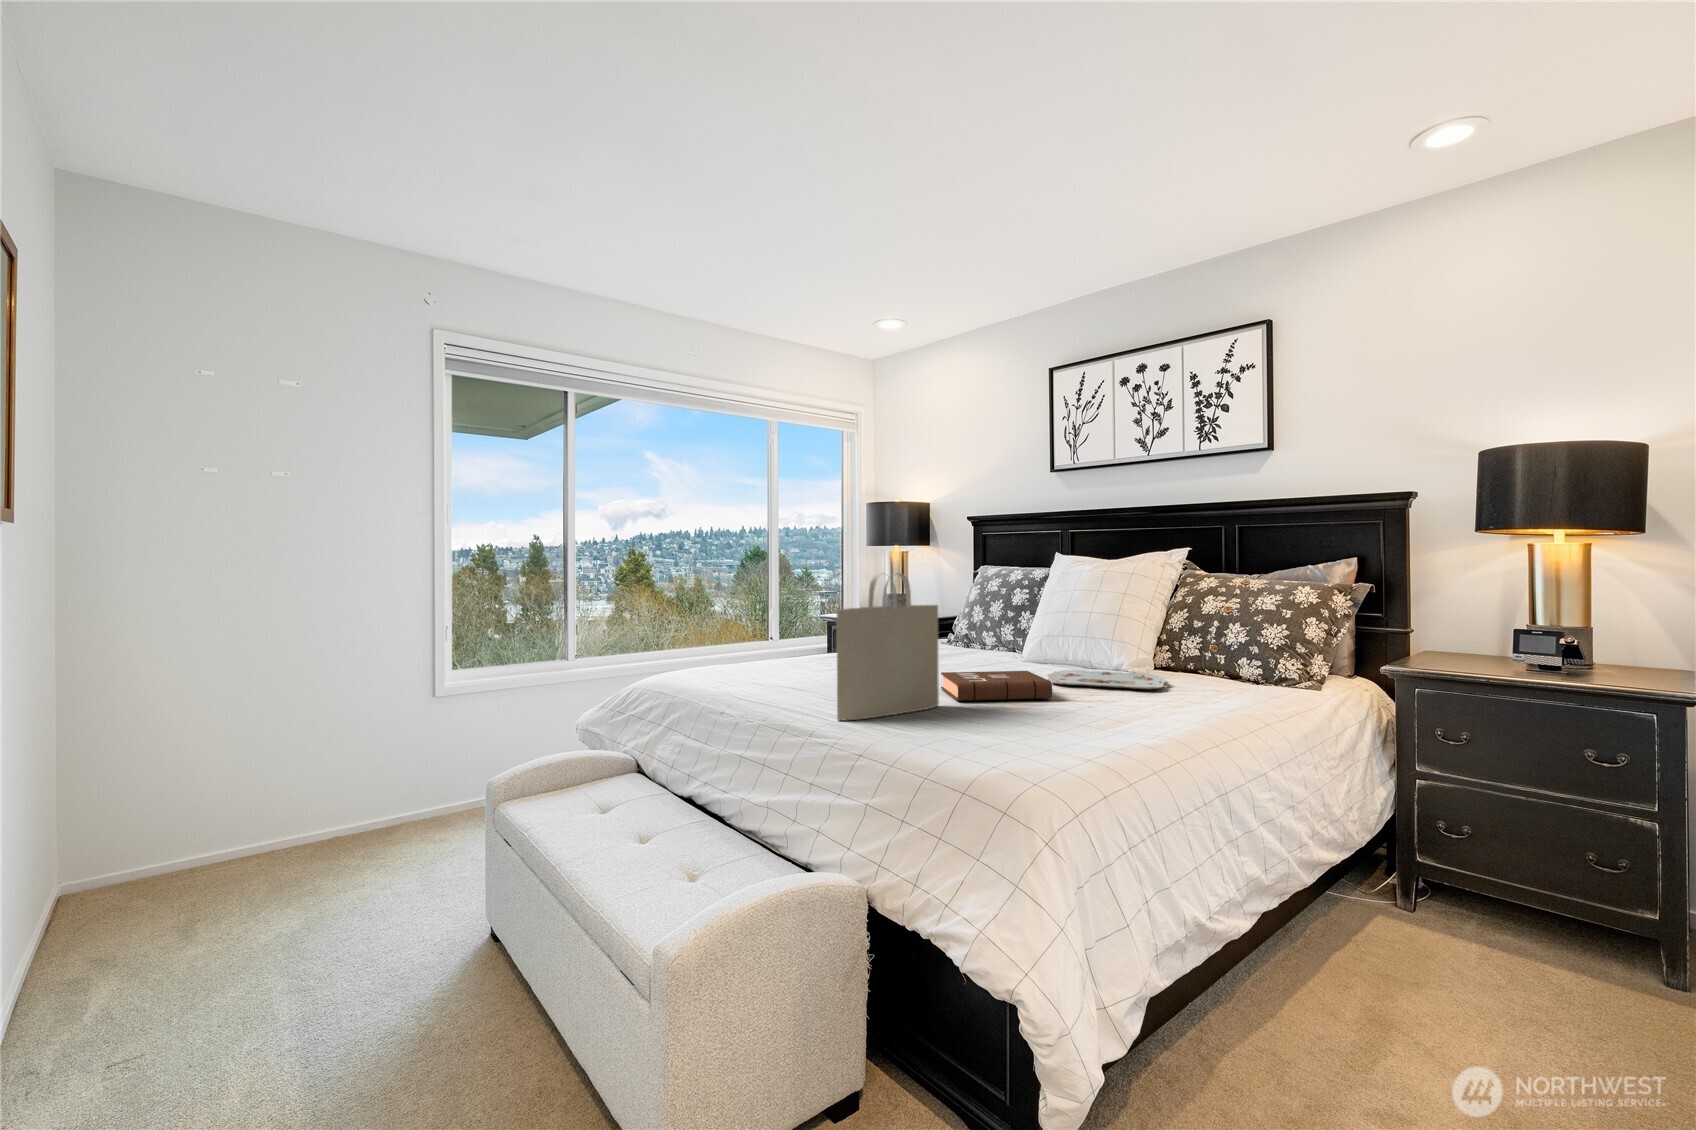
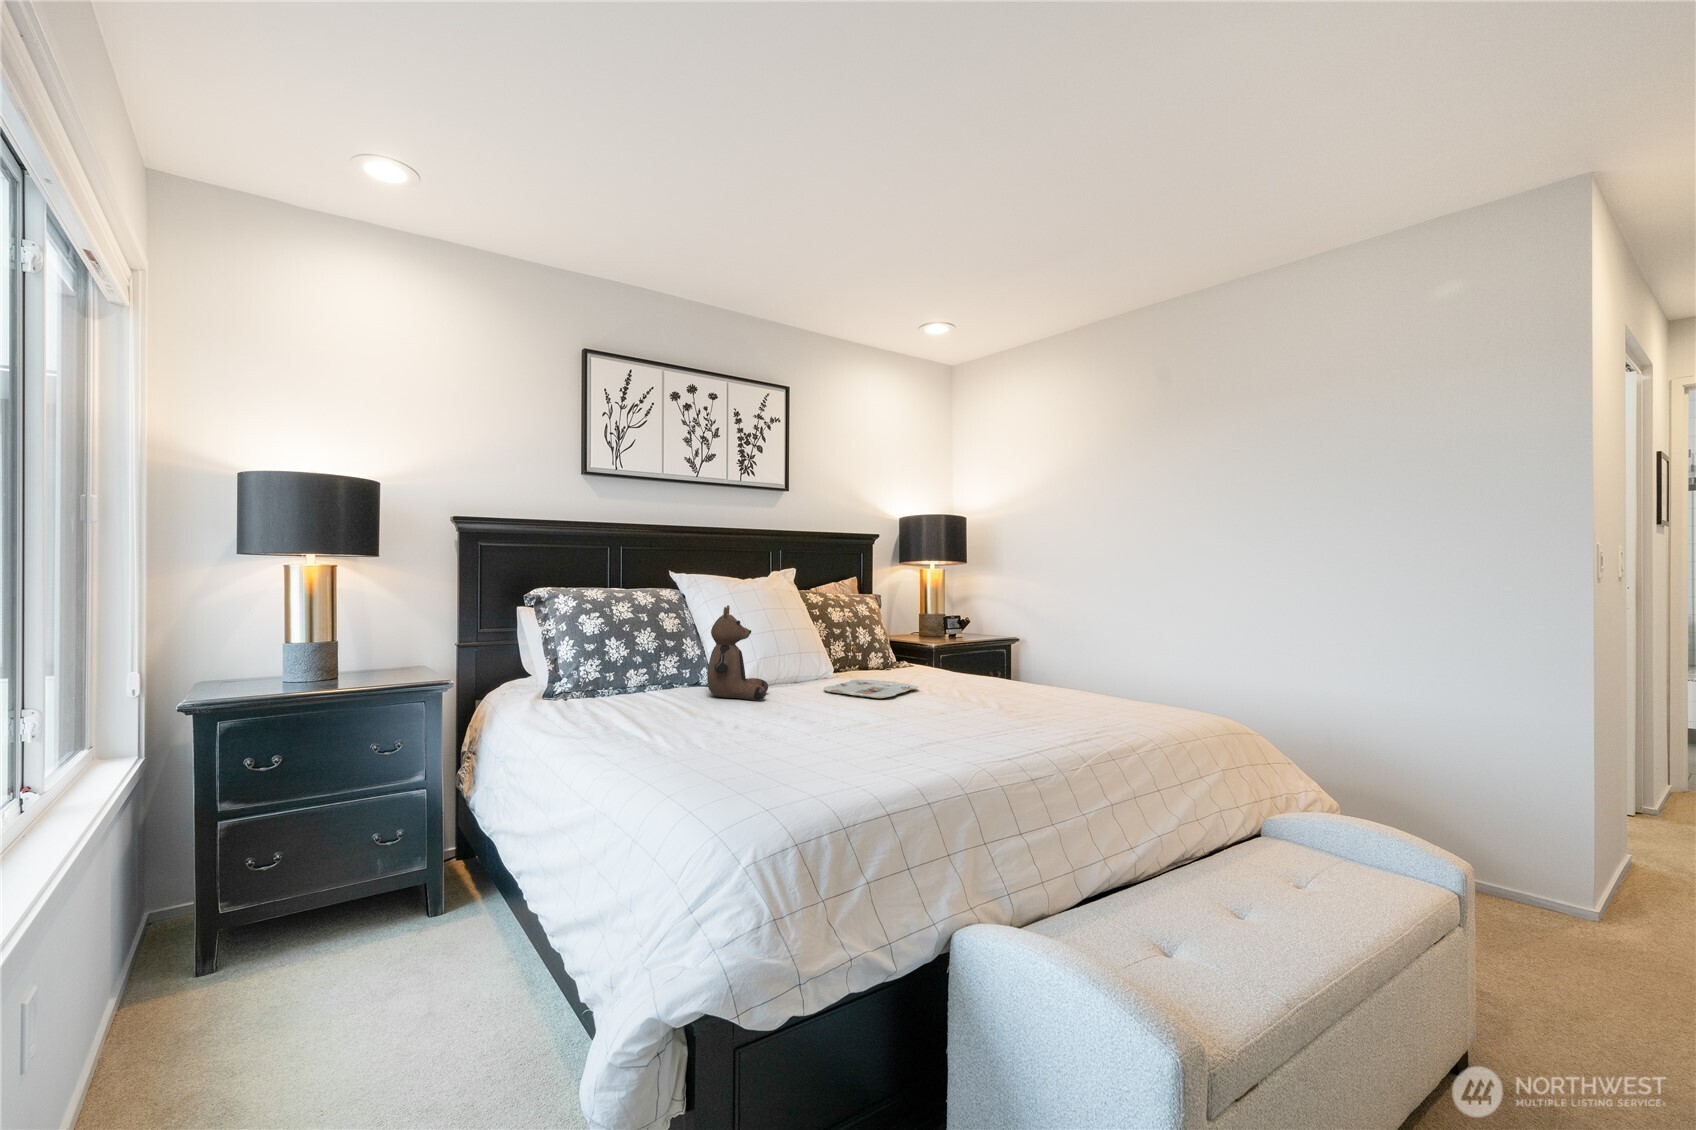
tote bag: present [837,573,939,720] -> none [972,614,1049,754]
teddy bear: none [946,578,1012,664] -> present [707,605,768,700]
book: present [941,671,1052,701] -> none [891,690,961,723]

